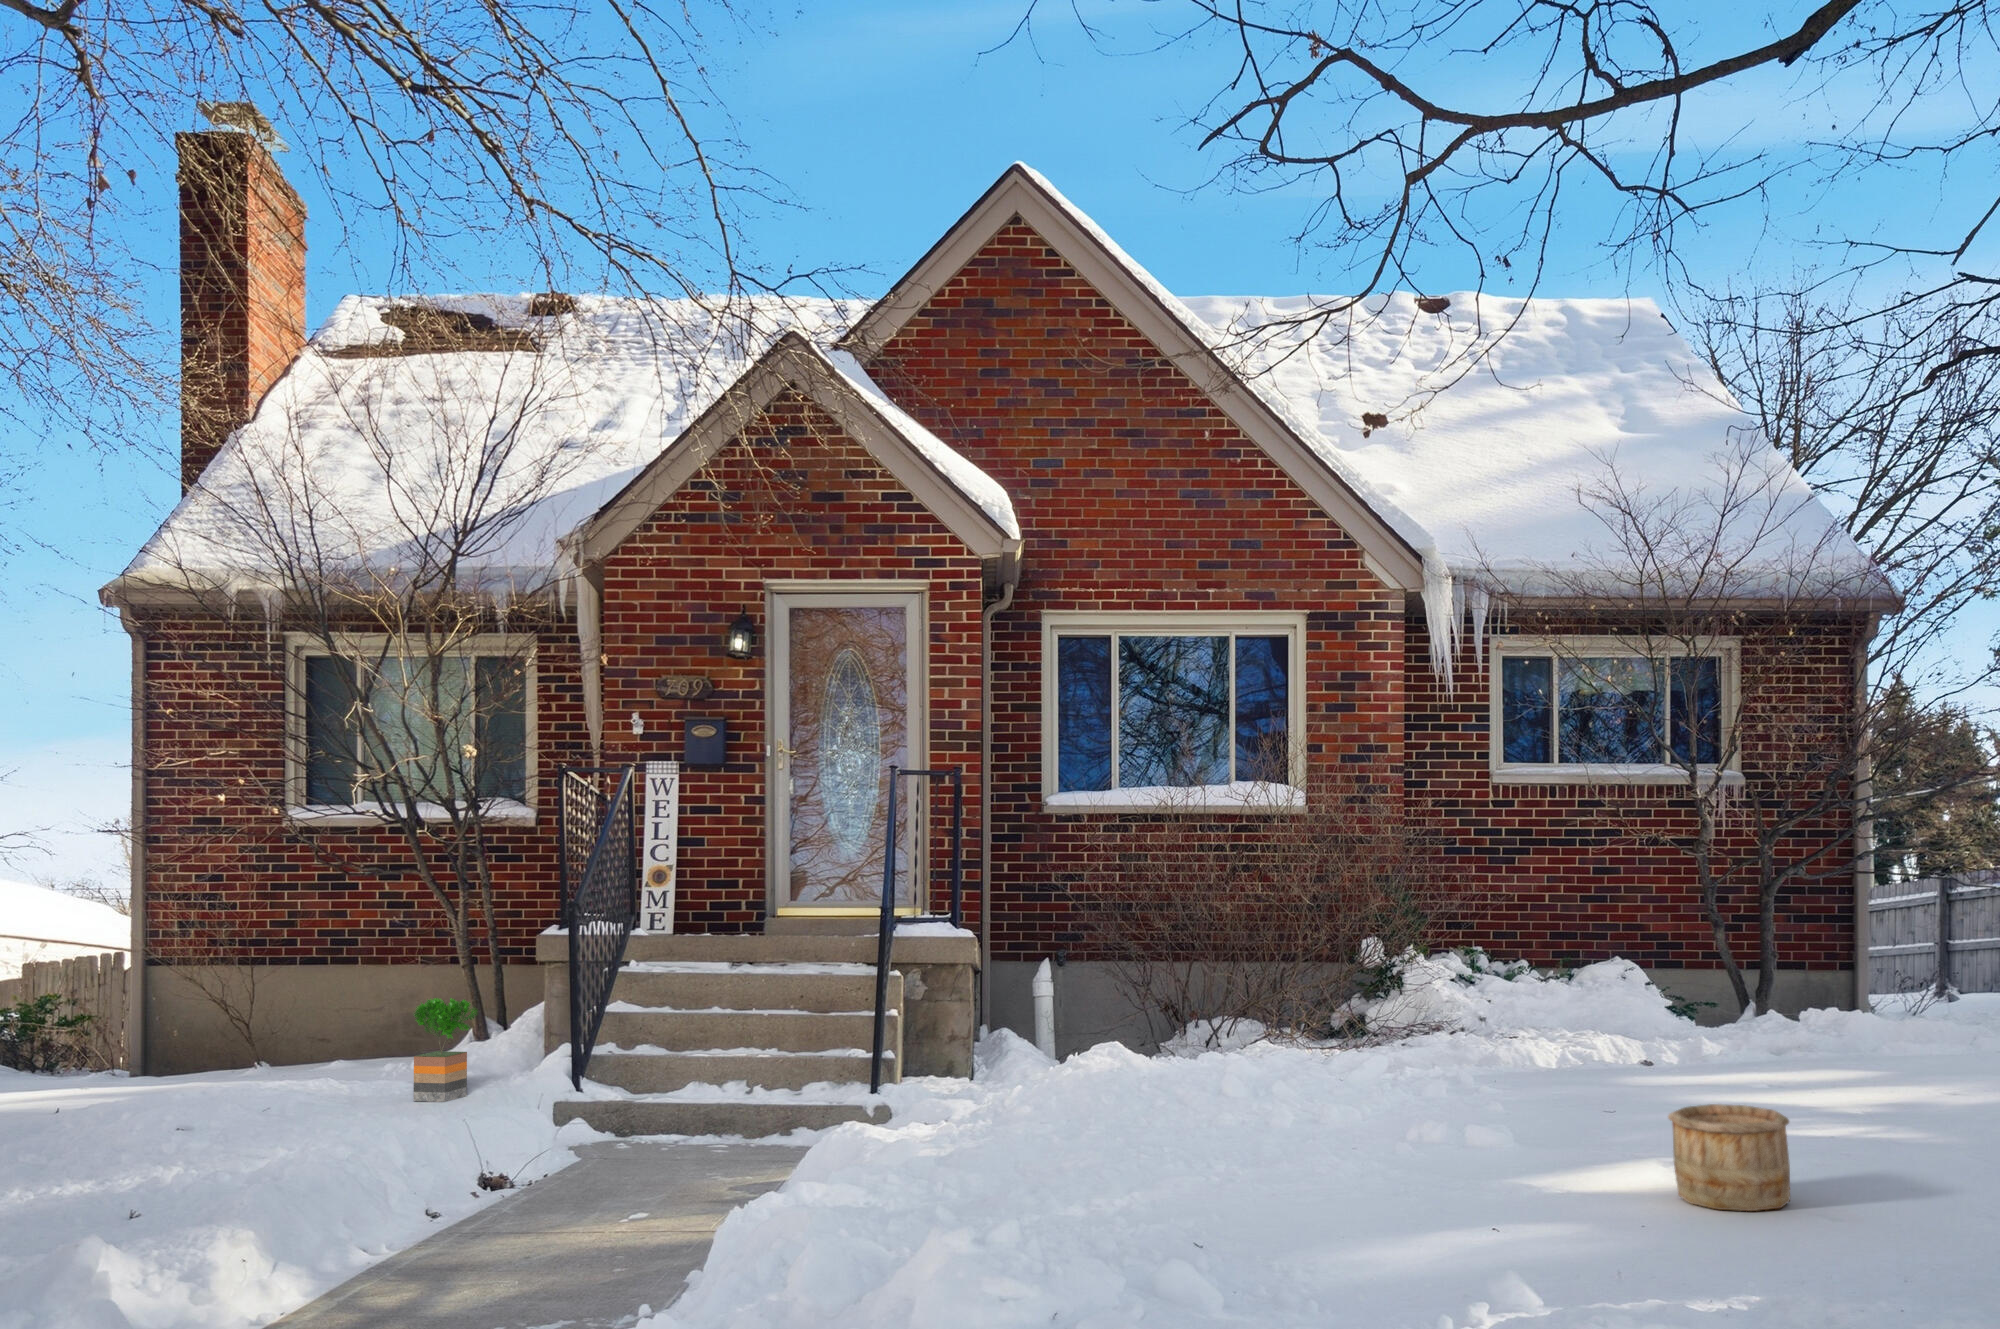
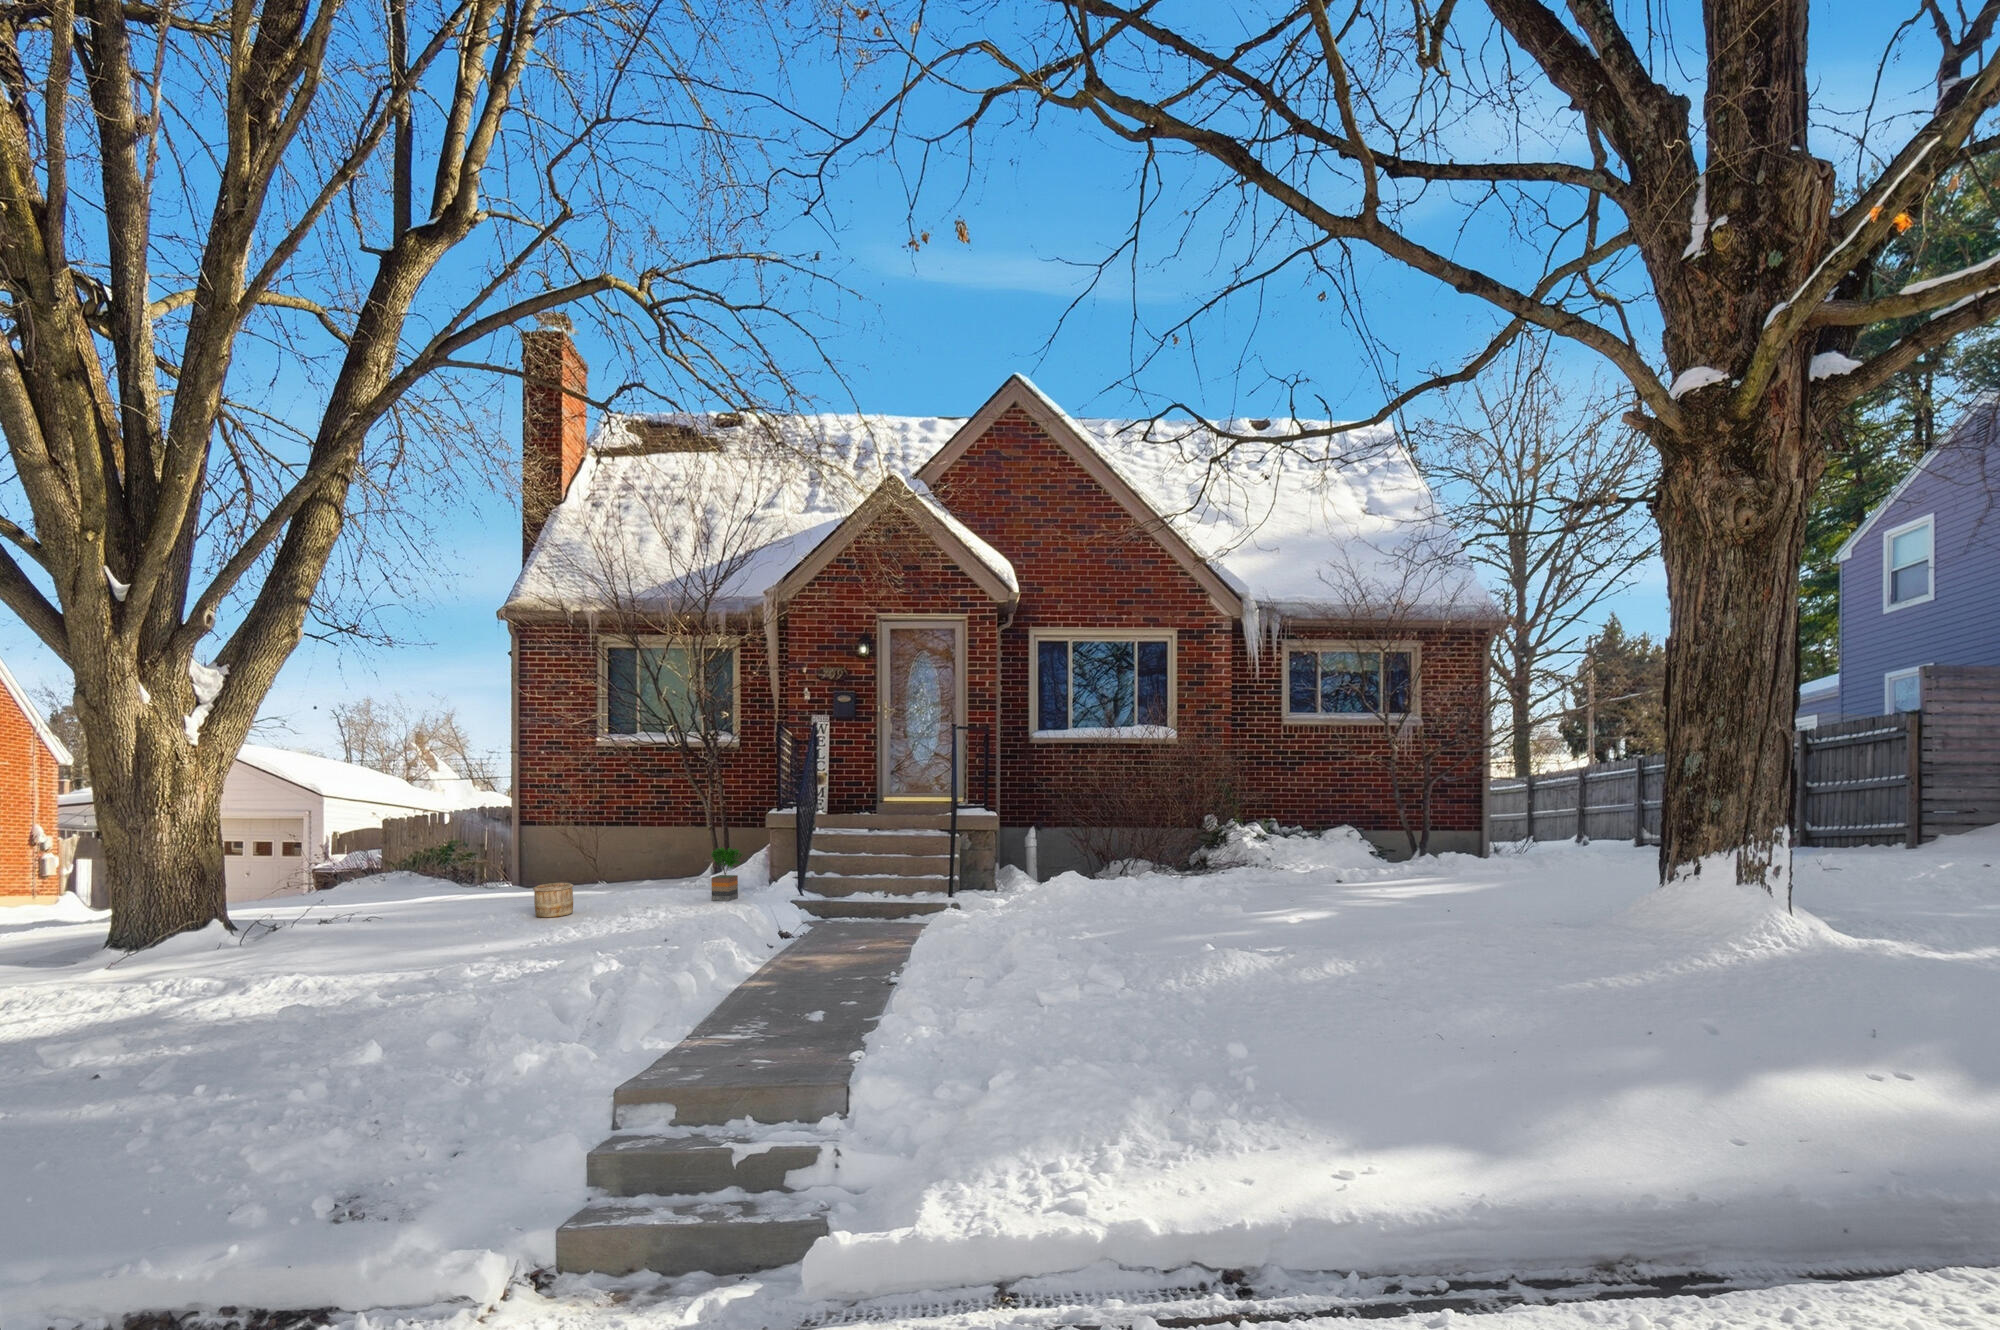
wooden bucket: present [1668,1104,1790,1211] -> present [533,883,574,917]

